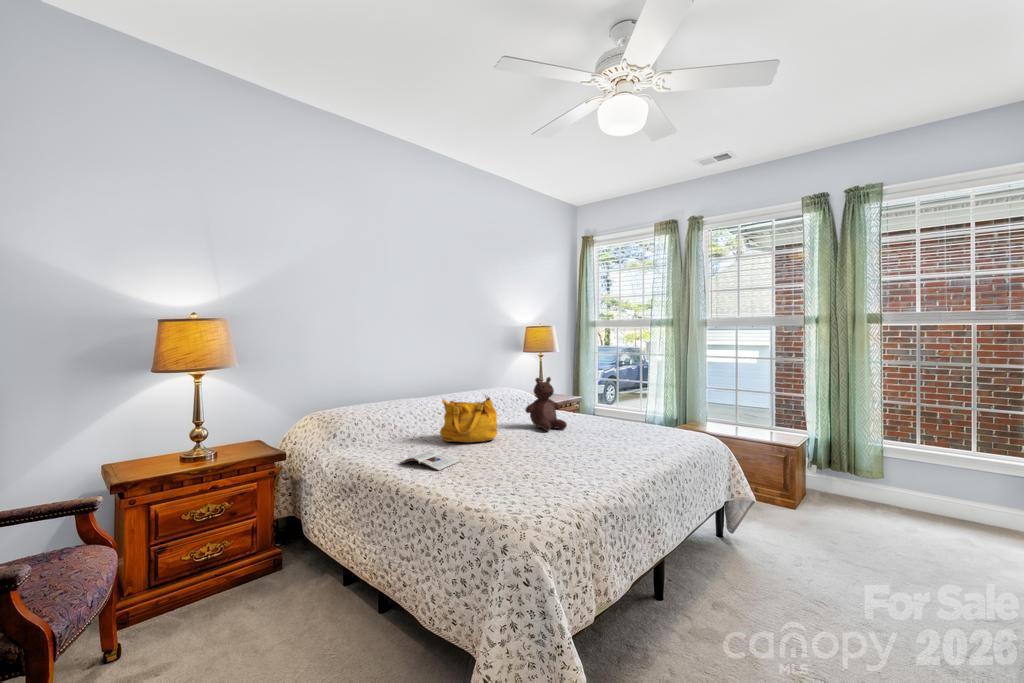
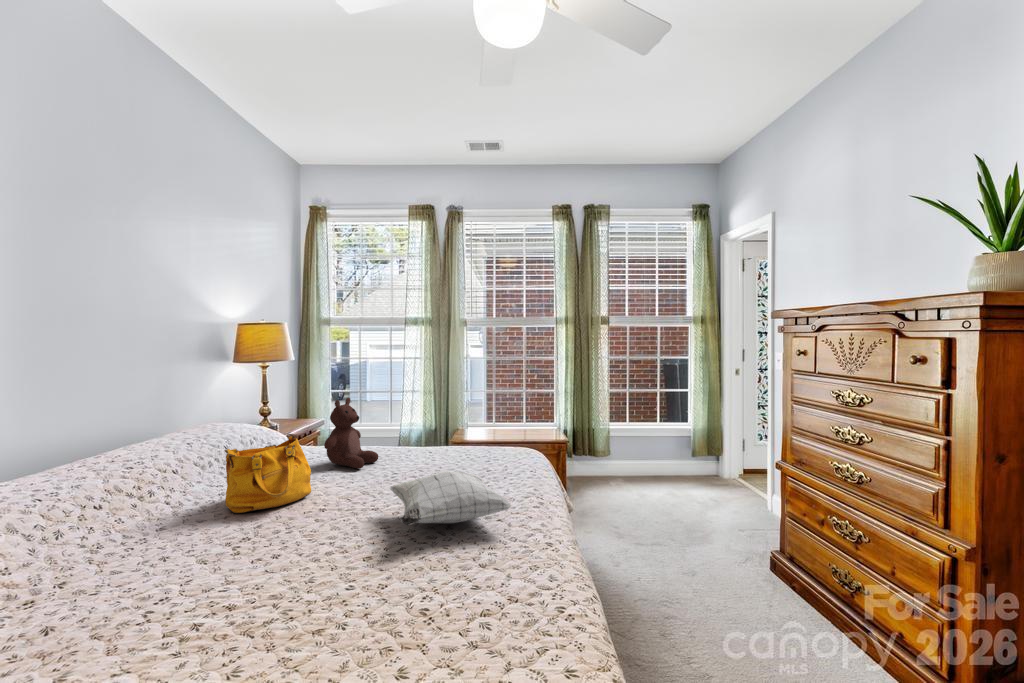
pillow: none [491,434,597,476] -> present [390,472,512,525]
magazine: present [400,450,460,471] -> none [218,528,311,565]

